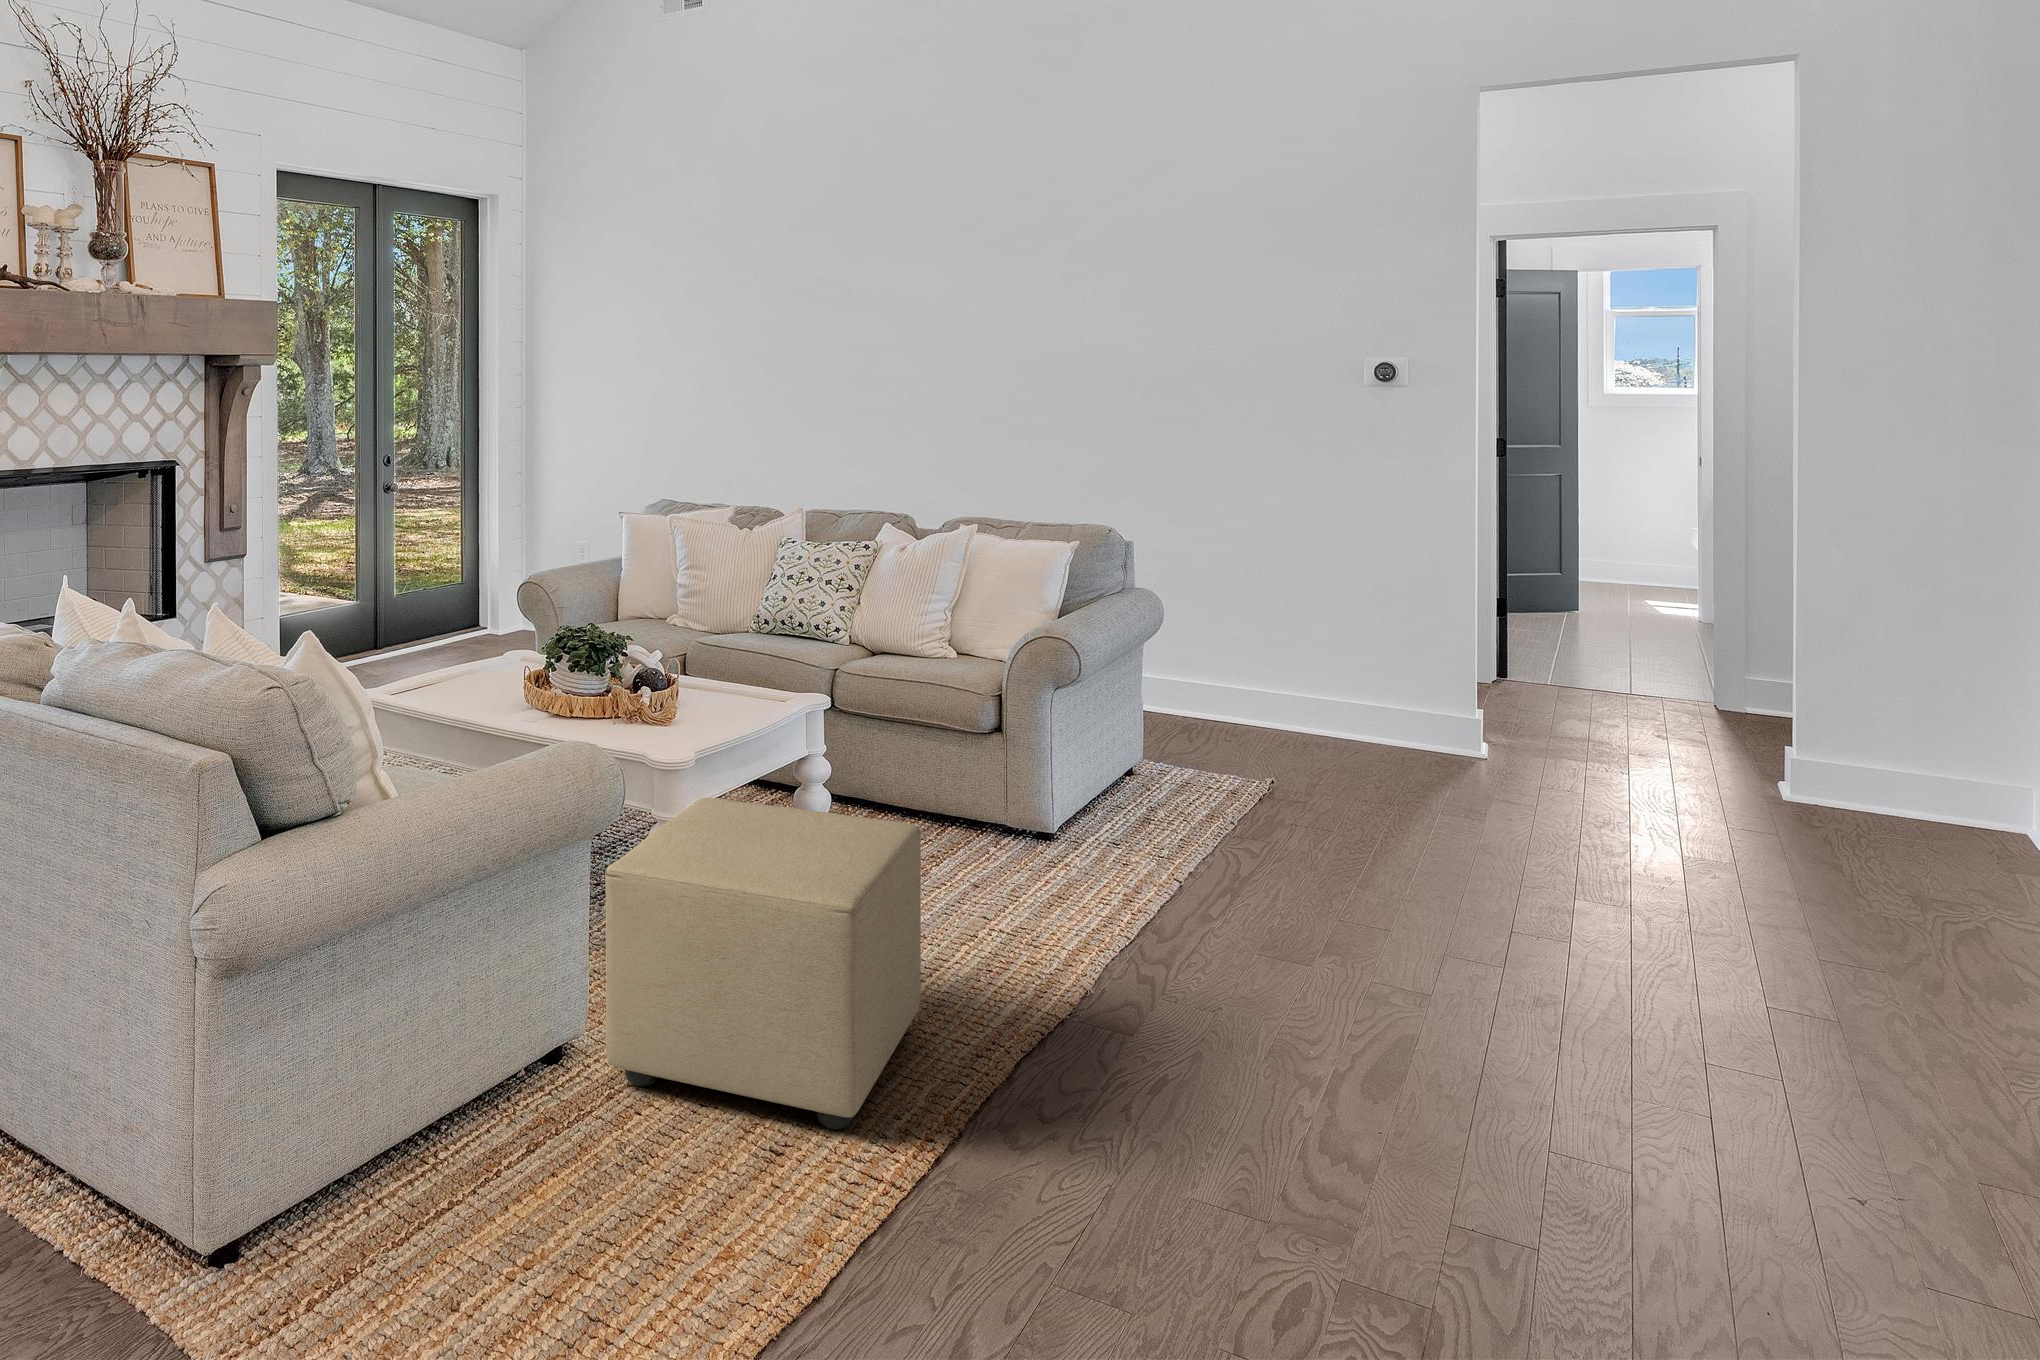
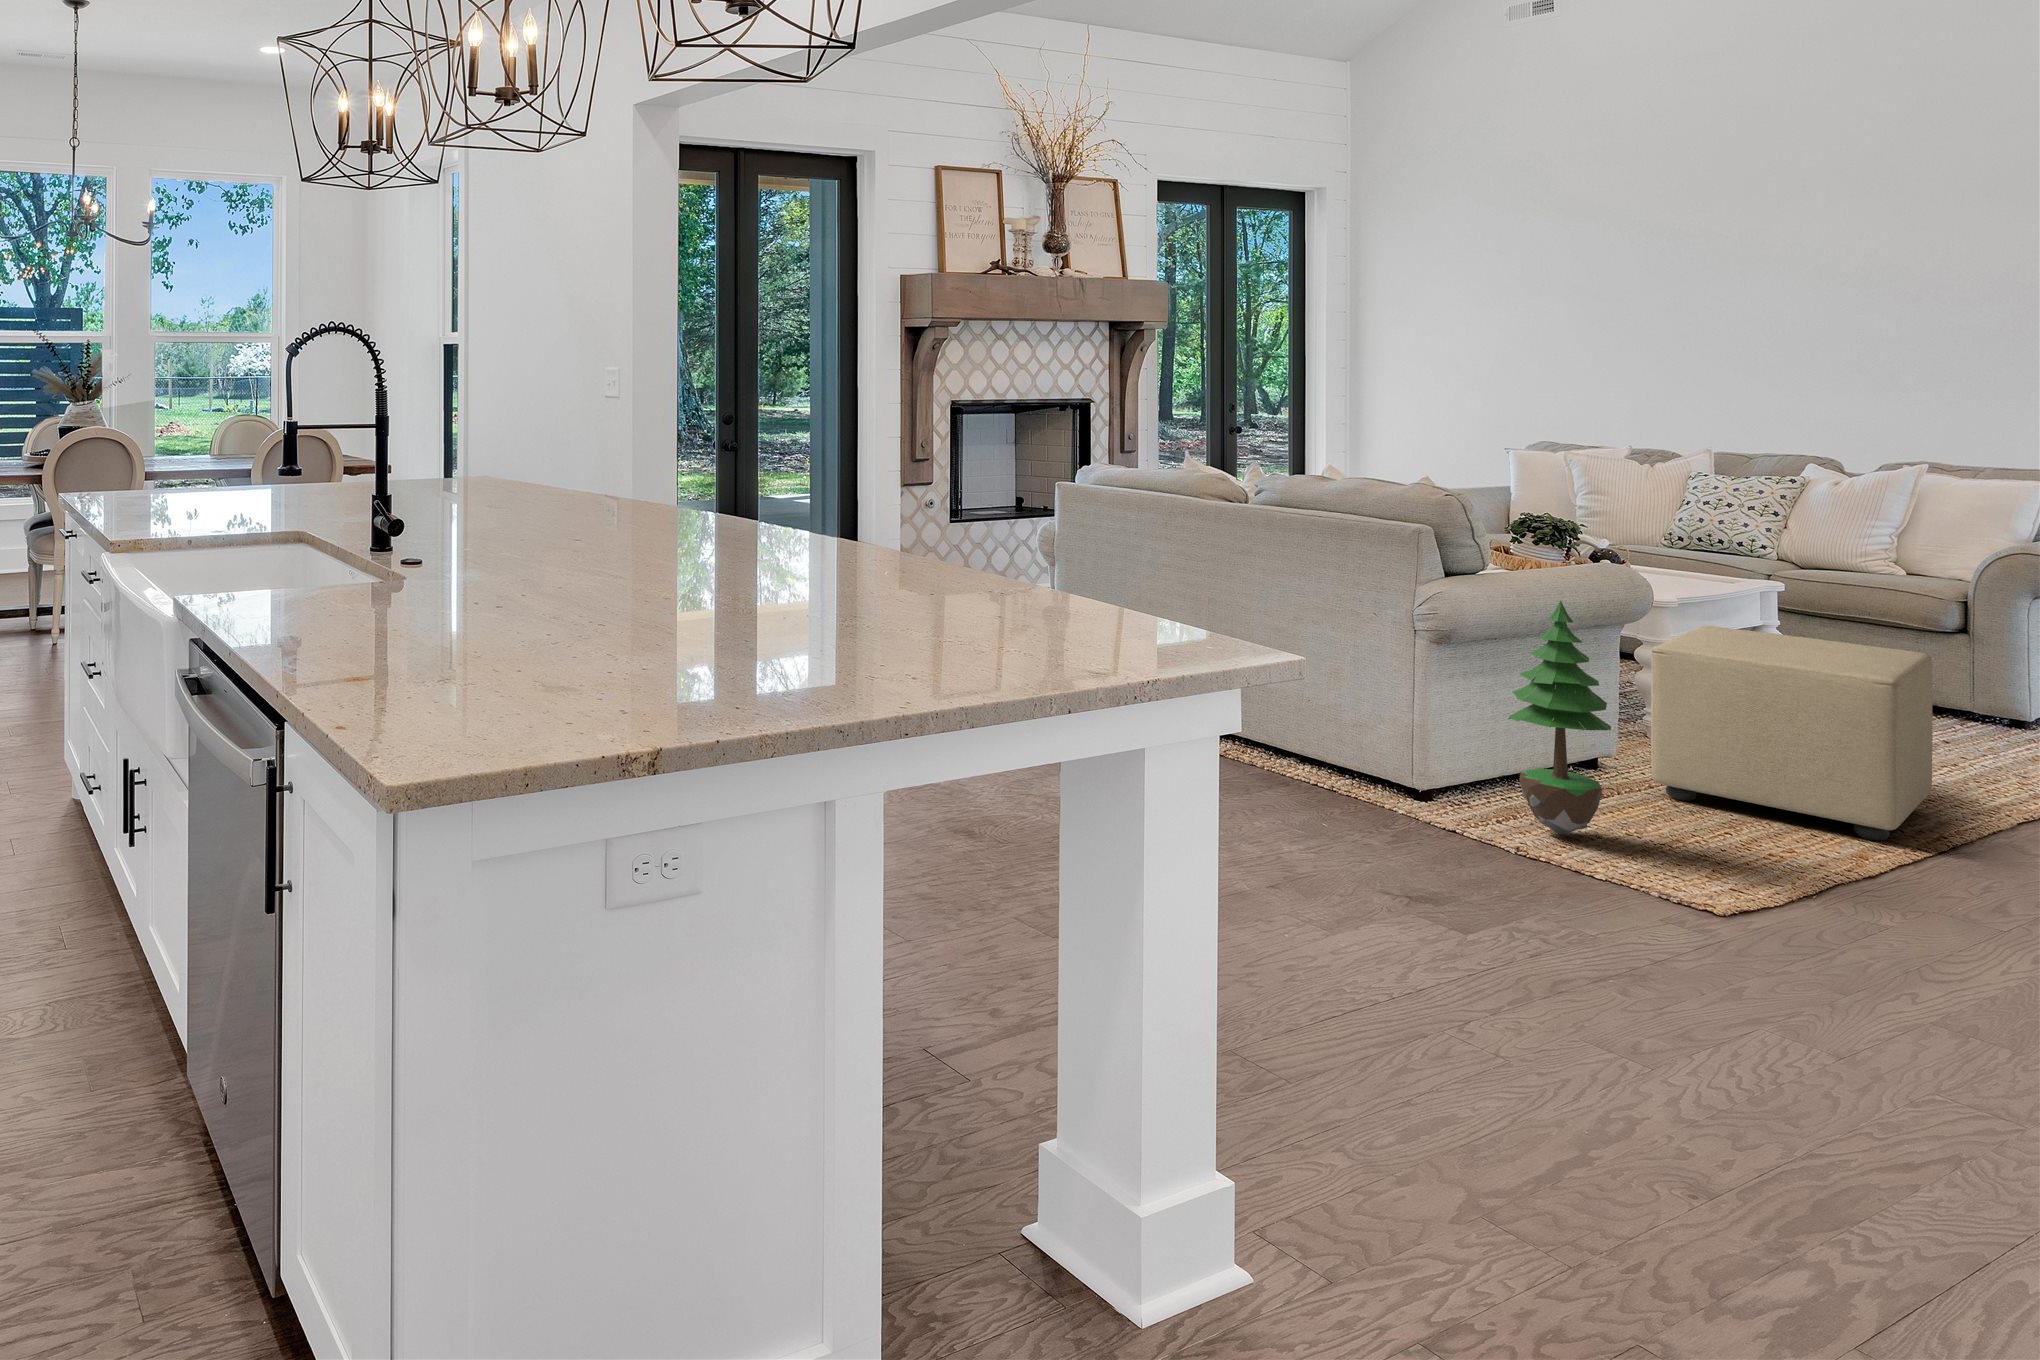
potted tree: none [349,861,487,1248] -> present [1509,601,1611,835]

